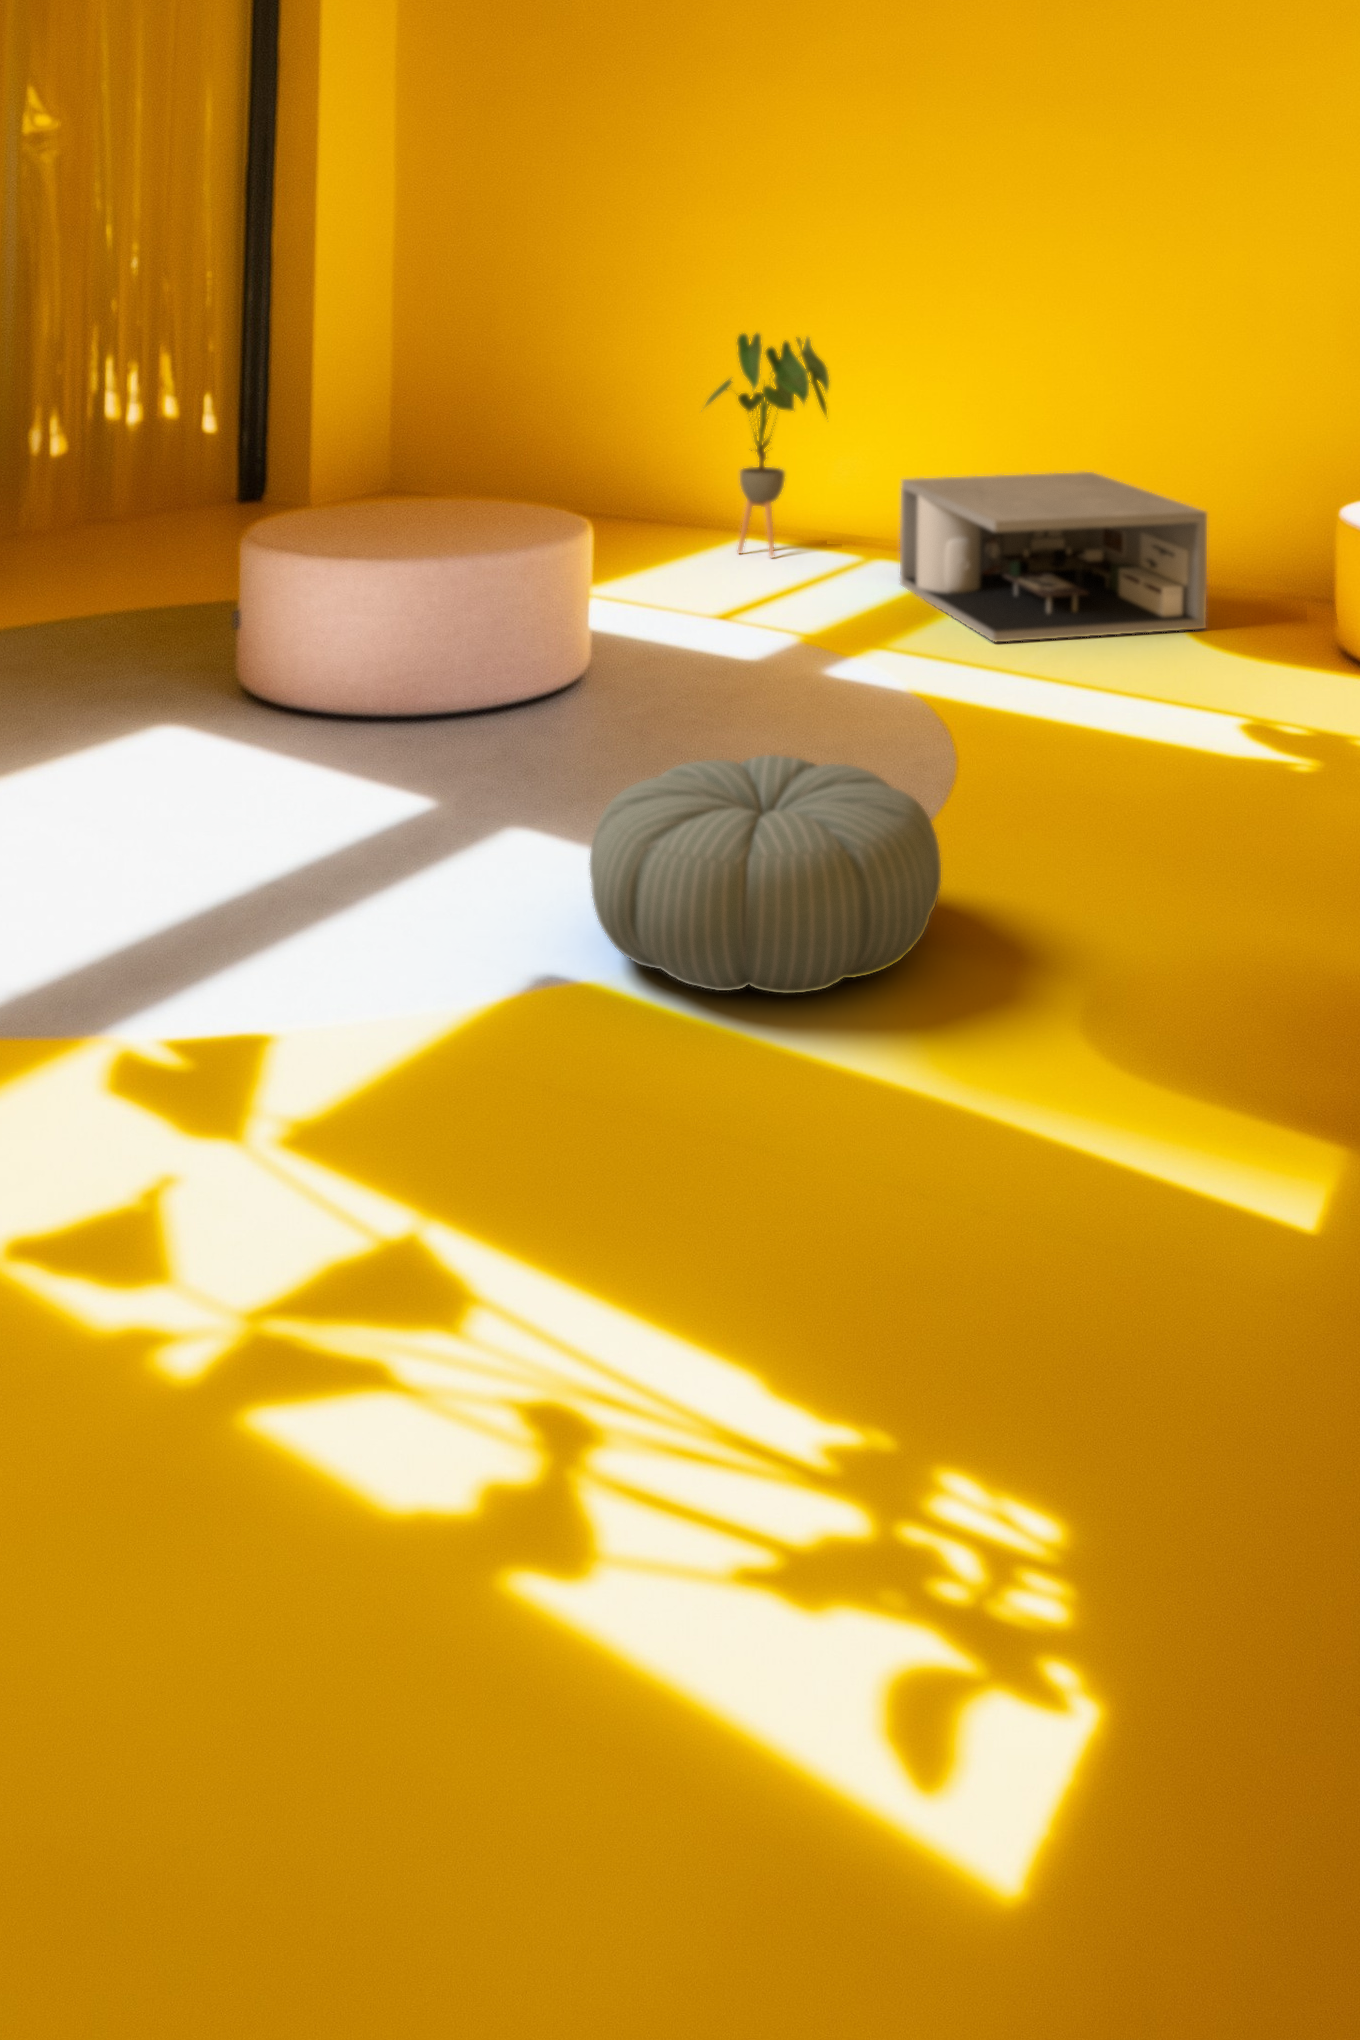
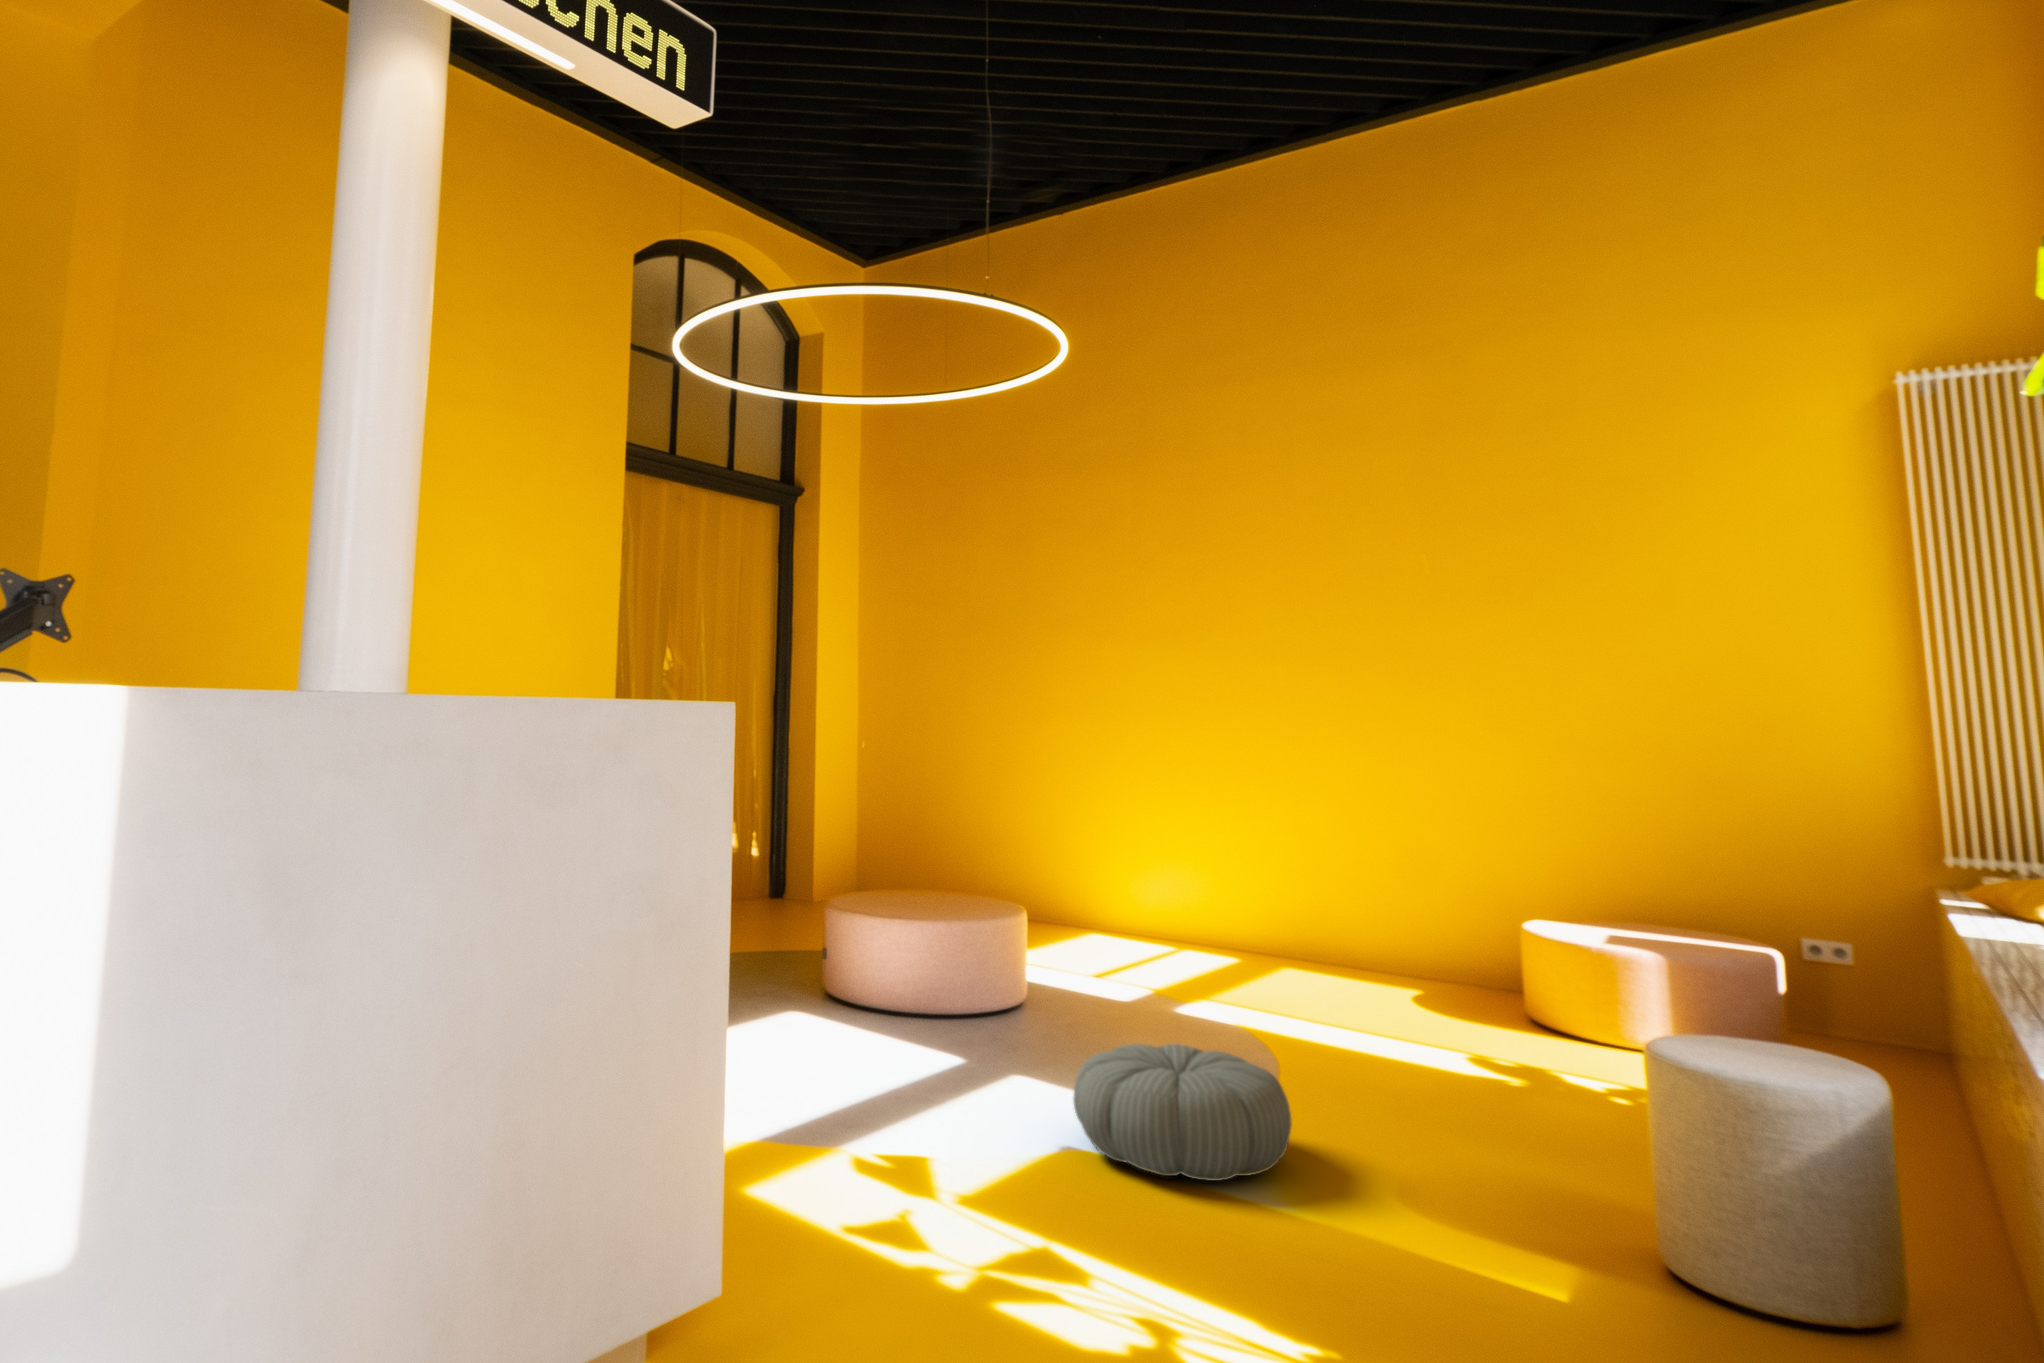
house plant: present [707,333,829,556] -> none [1071,800,1156,947]
coffee table: present [900,472,1207,642] -> none [1210,897,1432,1004]

